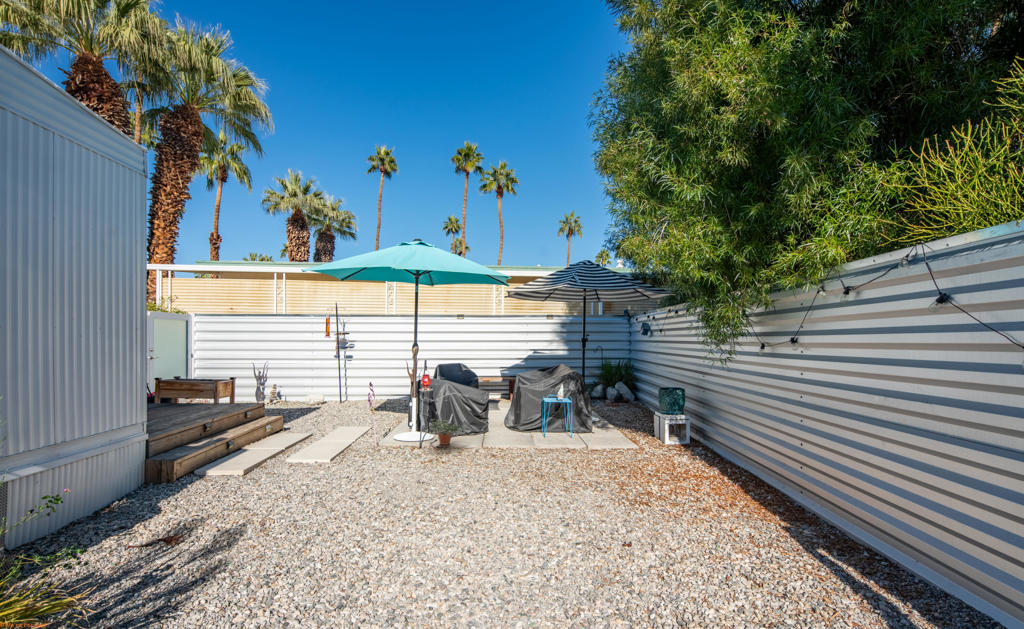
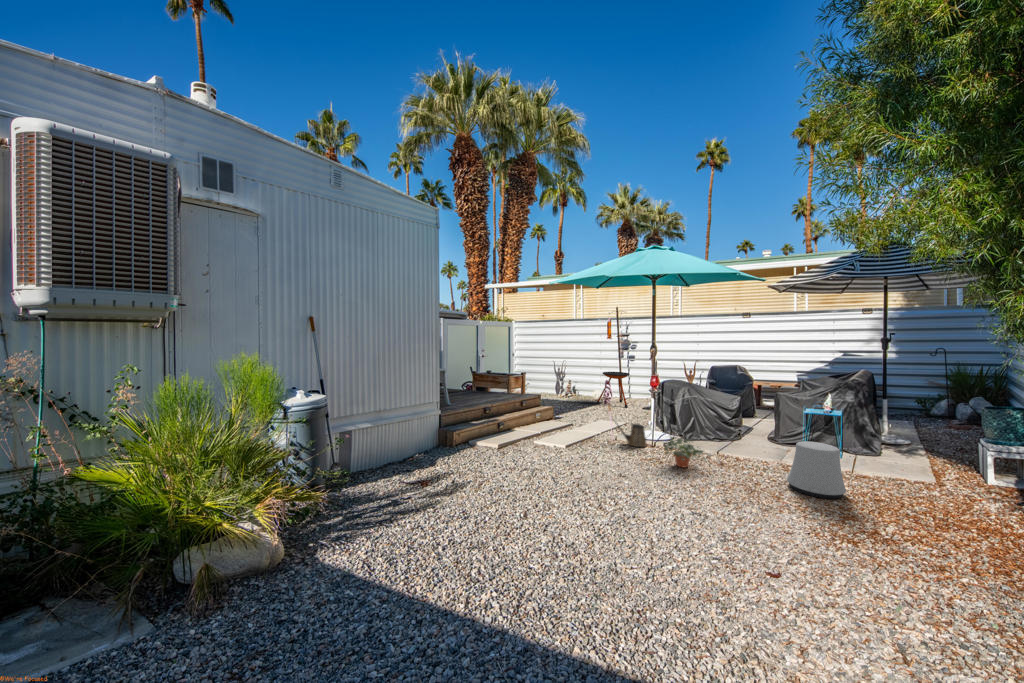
side table: none [316,371,353,409] -> present [596,372,630,408]
stool: none [521,402,556,442] -> present [787,441,846,499]
watering can: none [367,414,407,438] -> present [617,423,647,447]

